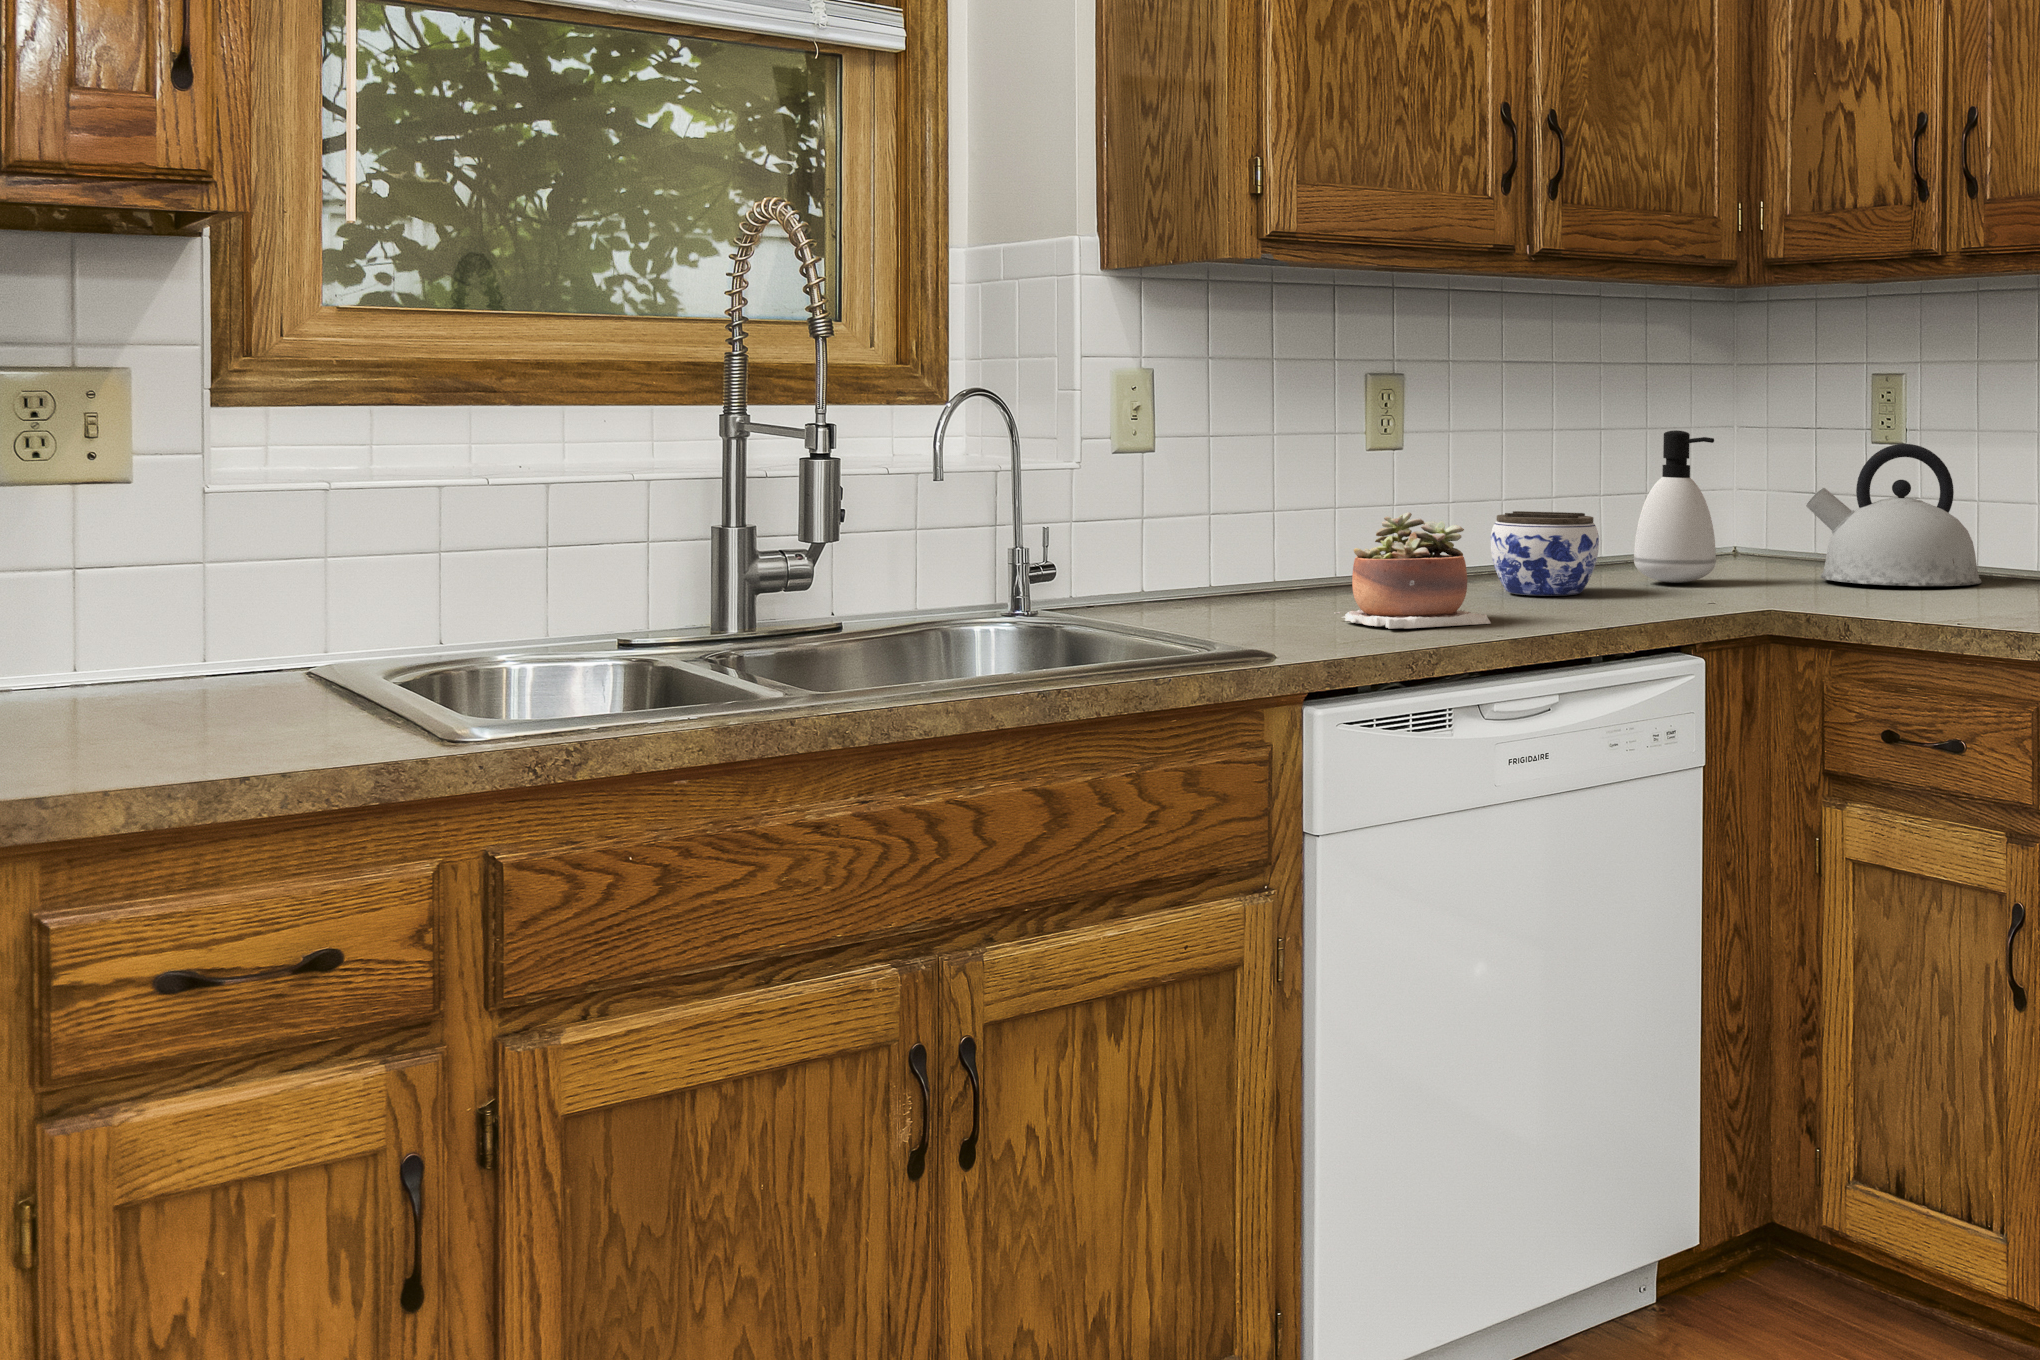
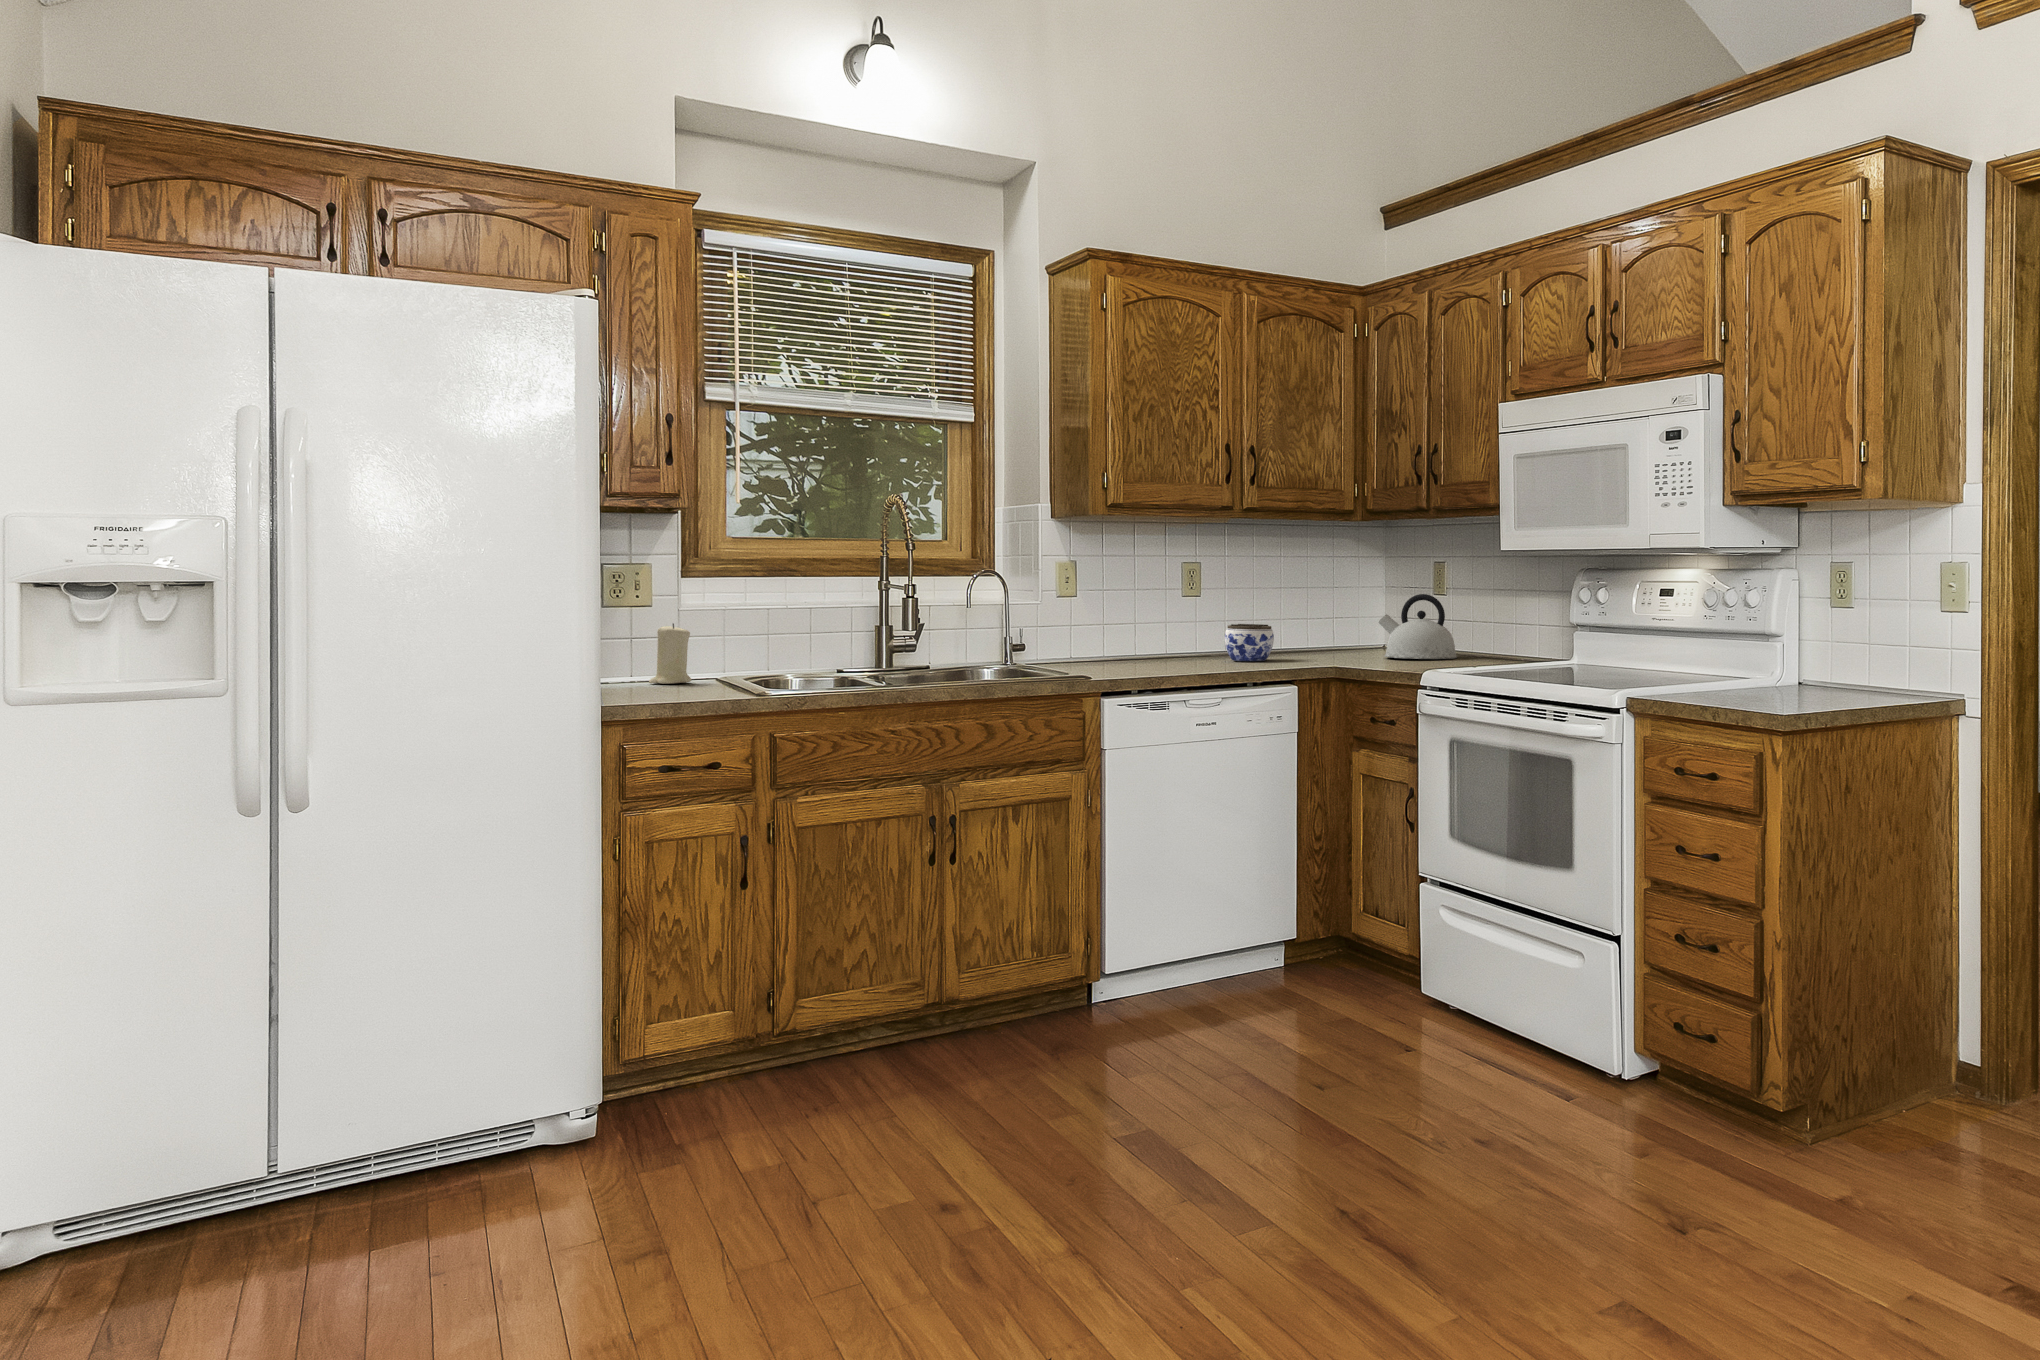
soap dispenser: present [1634,430,1716,583] -> none [1299,588,1336,657]
succulent plant: present [1335,512,1491,629] -> none [1136,622,1199,670]
candle: none [126,534,247,697] -> present [649,623,692,684]

